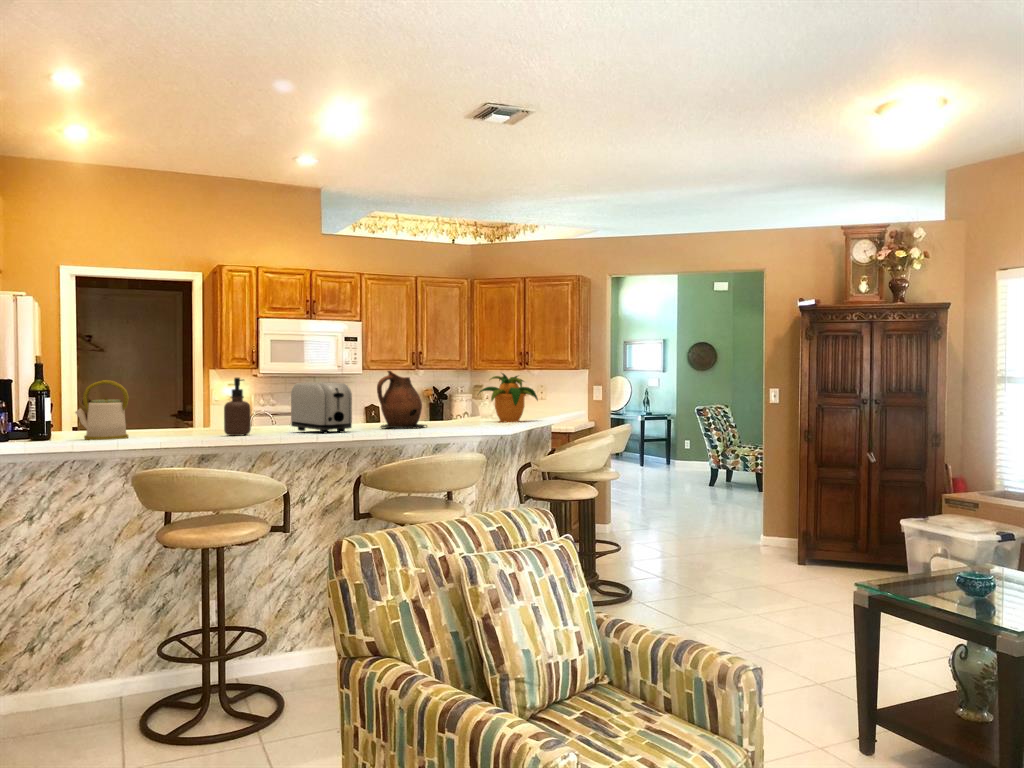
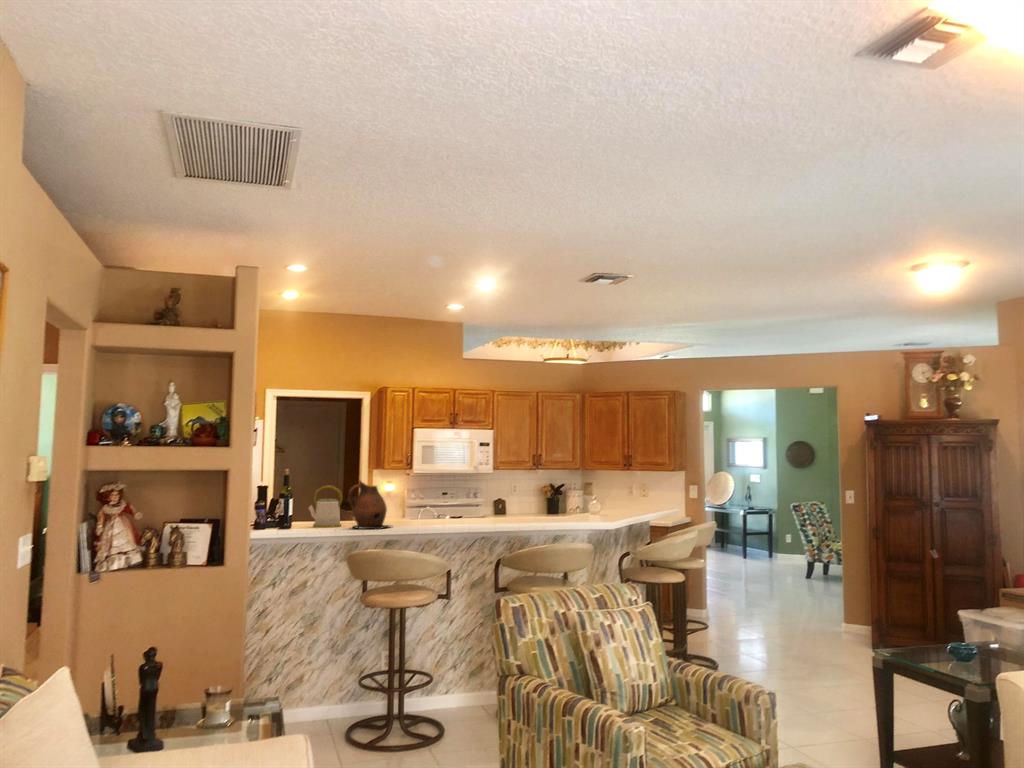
ceramic pitcher: present [377,371,427,429] -> present [349,480,390,529]
potted plant: present [479,374,538,422] -> none [588,478,636,519]
soap dispenser: present [224,378,251,436] -> none [407,484,425,526]
toaster: present [291,382,352,433] -> none [451,488,496,526]

